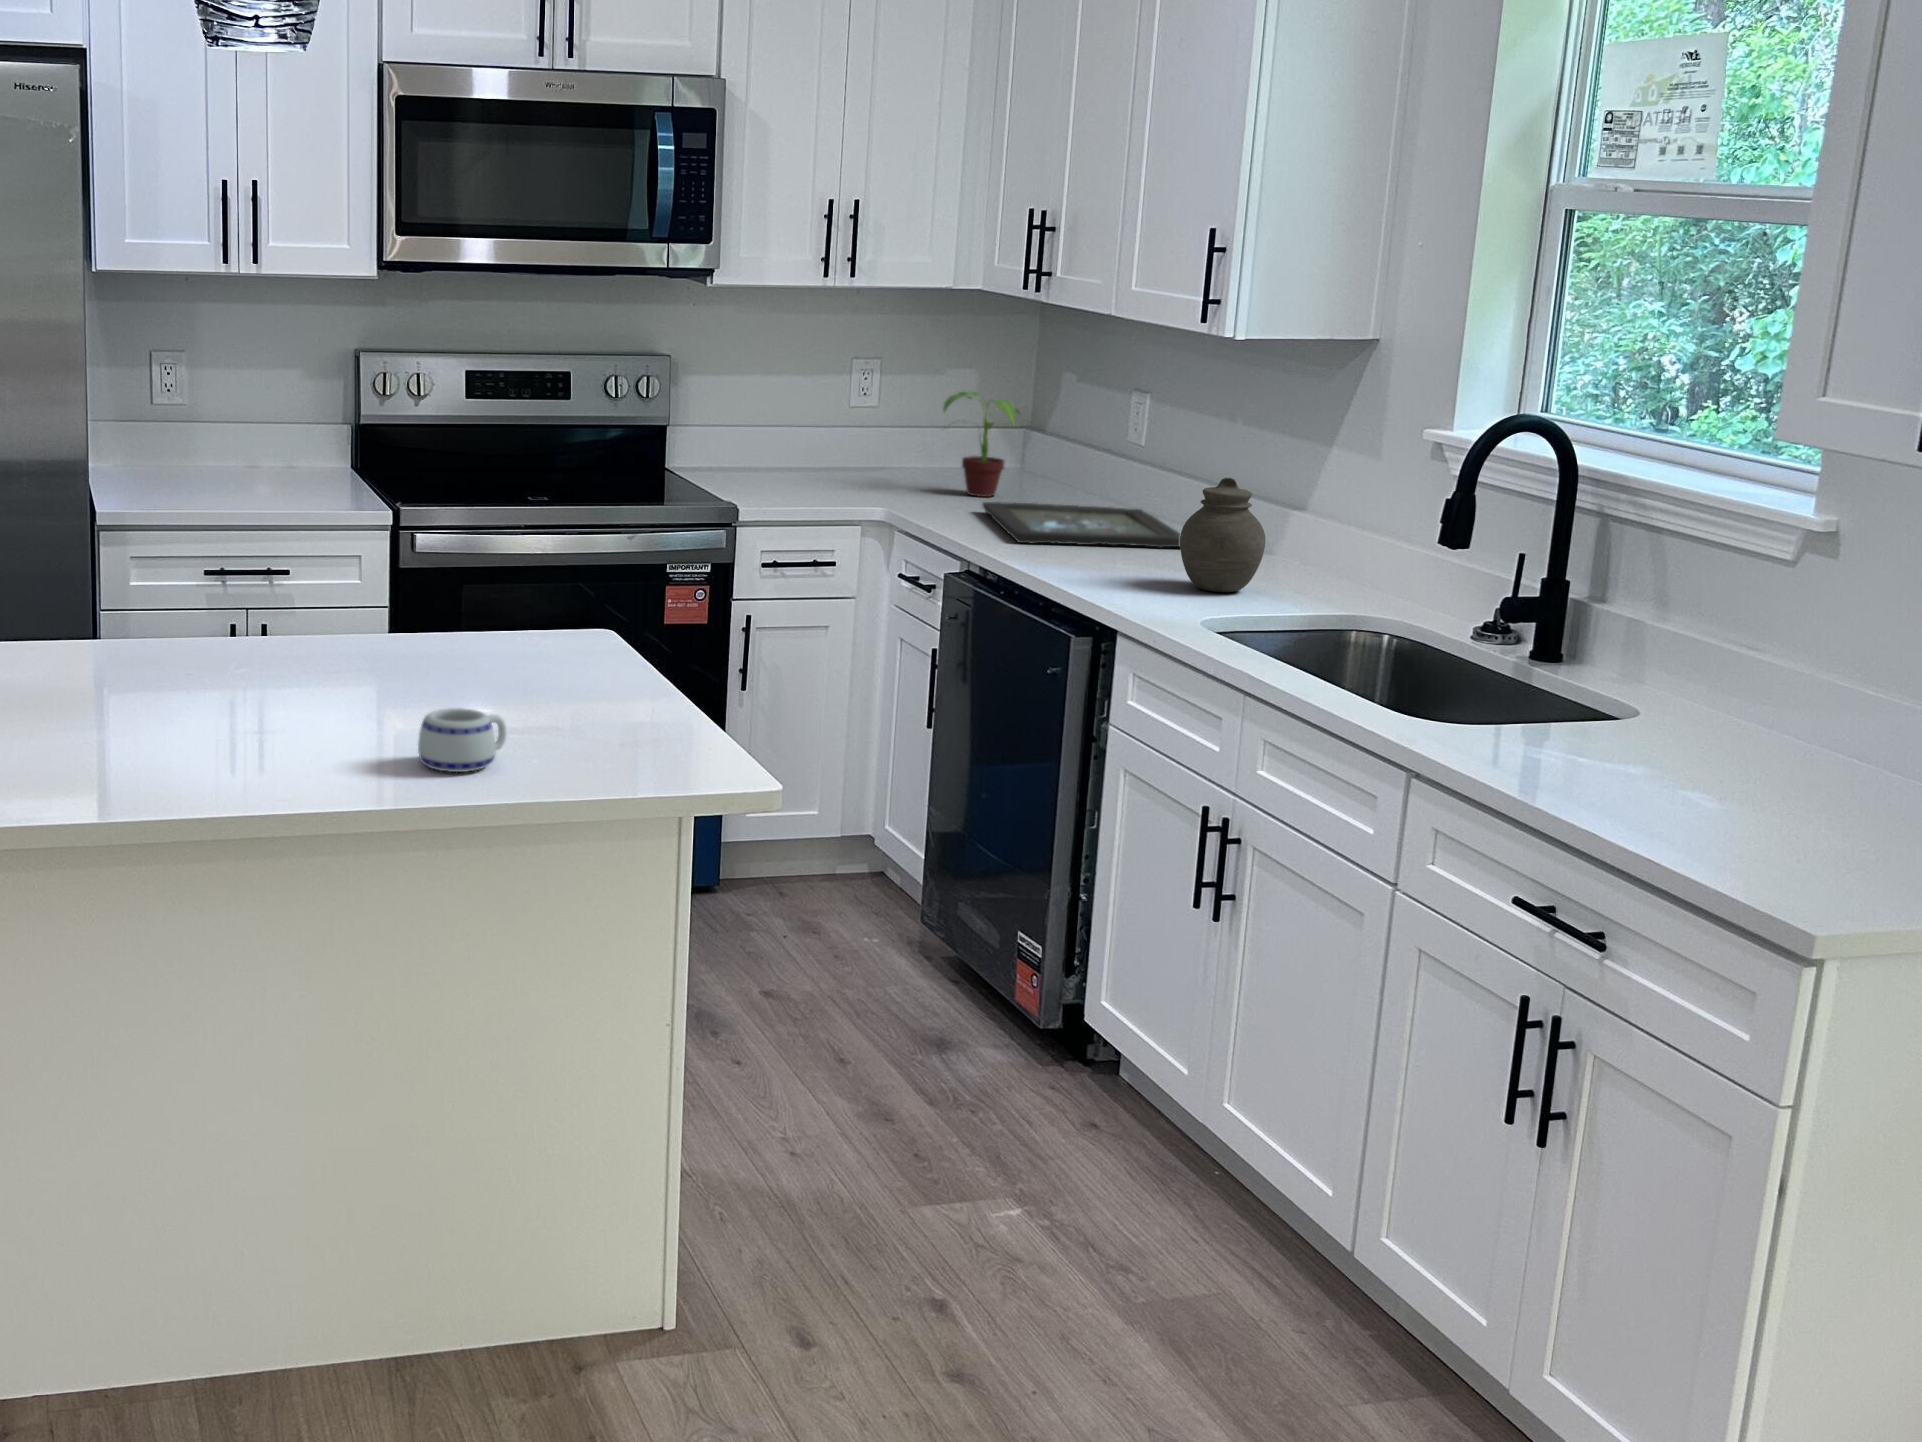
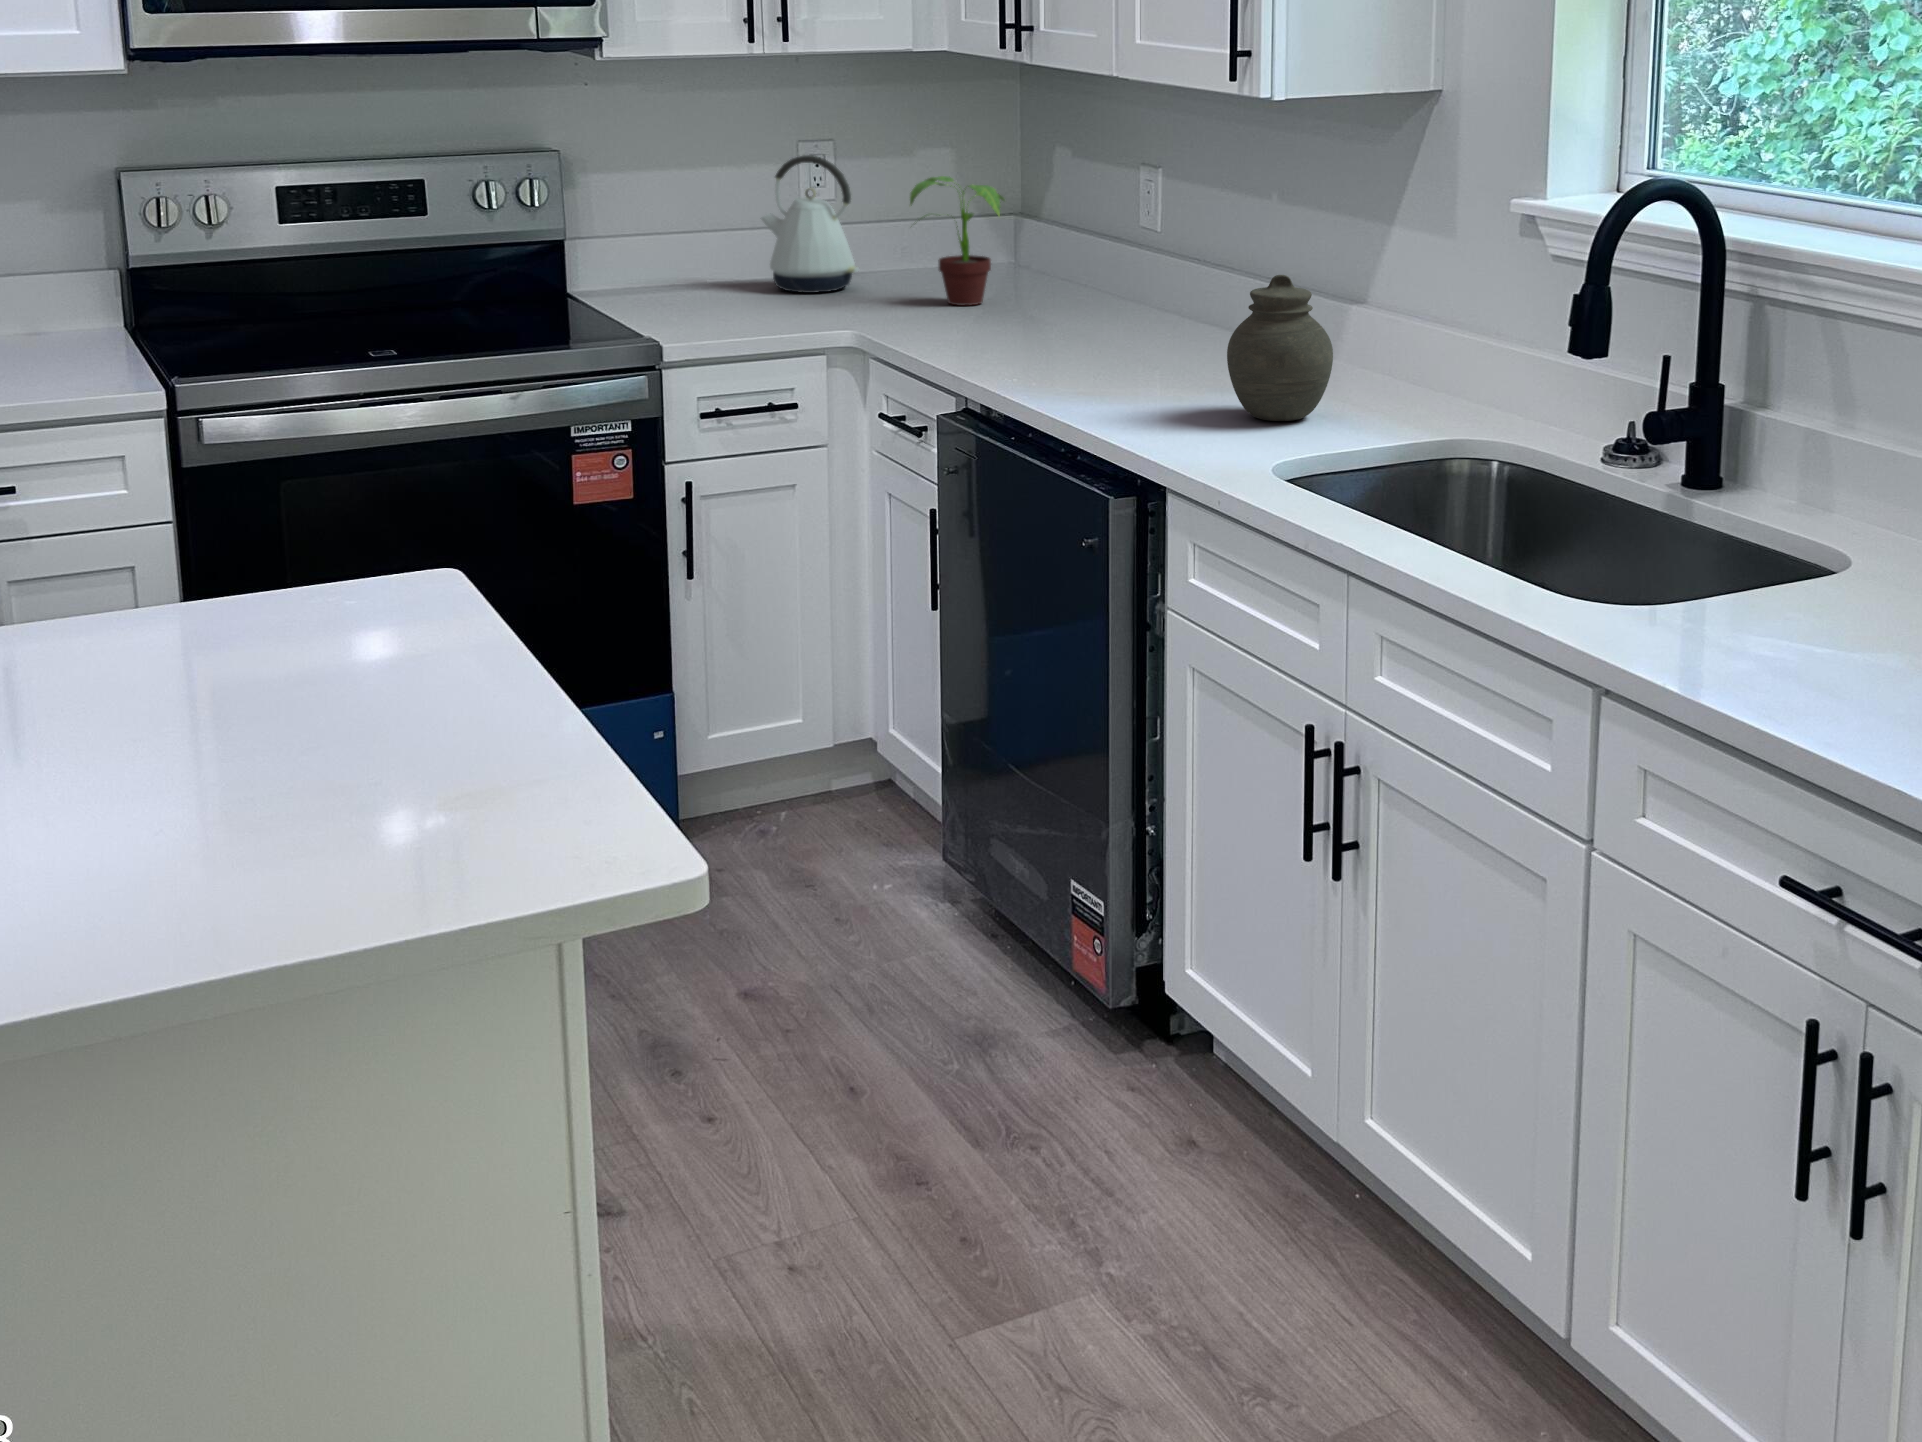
kettle: none [822,369,898,479] -> present [762,155,859,293]
tray: present [982,502,1180,548] -> none [968,309,1229,369]
mug: present [418,708,506,772] -> none [73,797,238,917]

